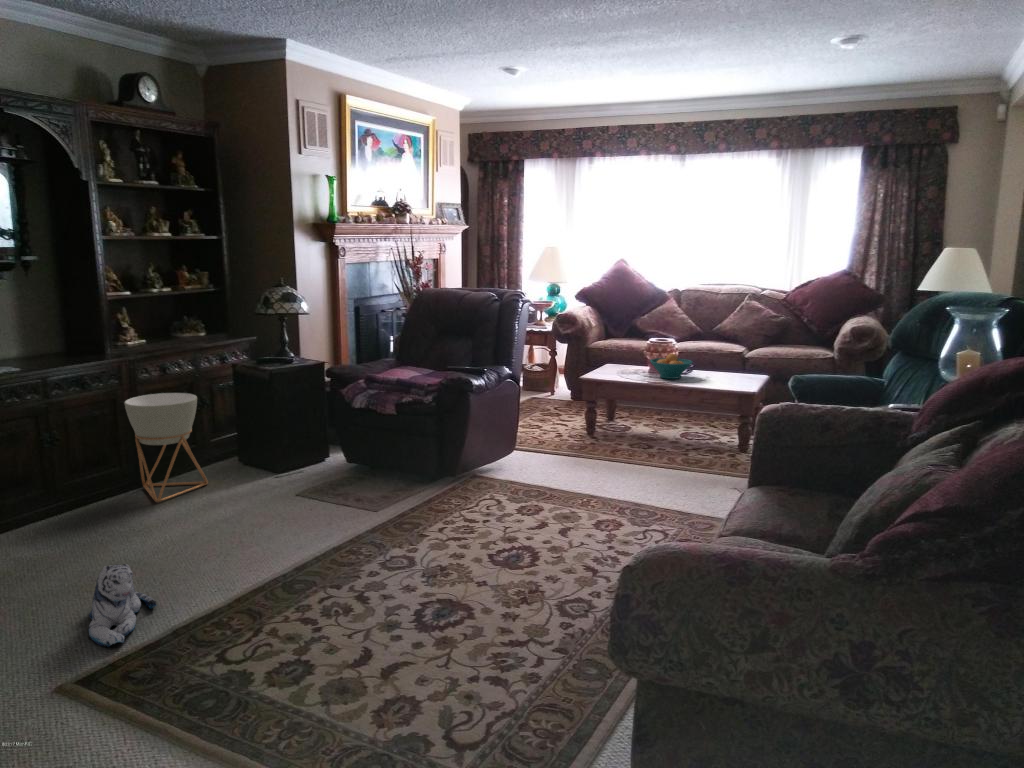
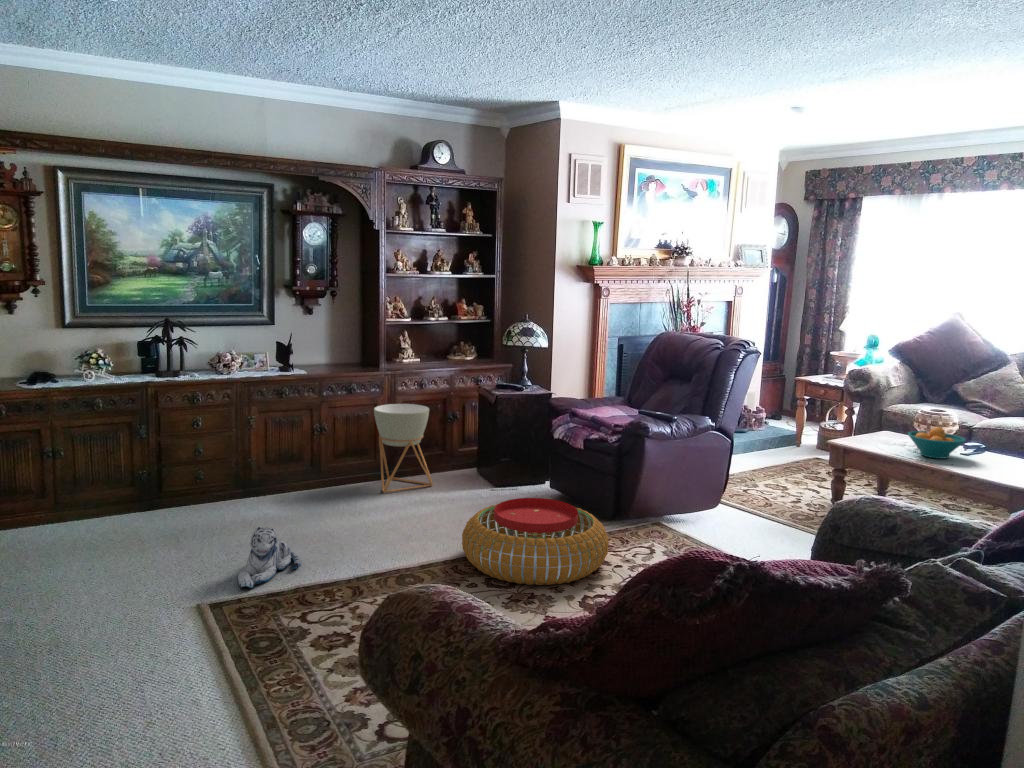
pouf: none [329,467,483,558] -> present [462,498,609,585]

